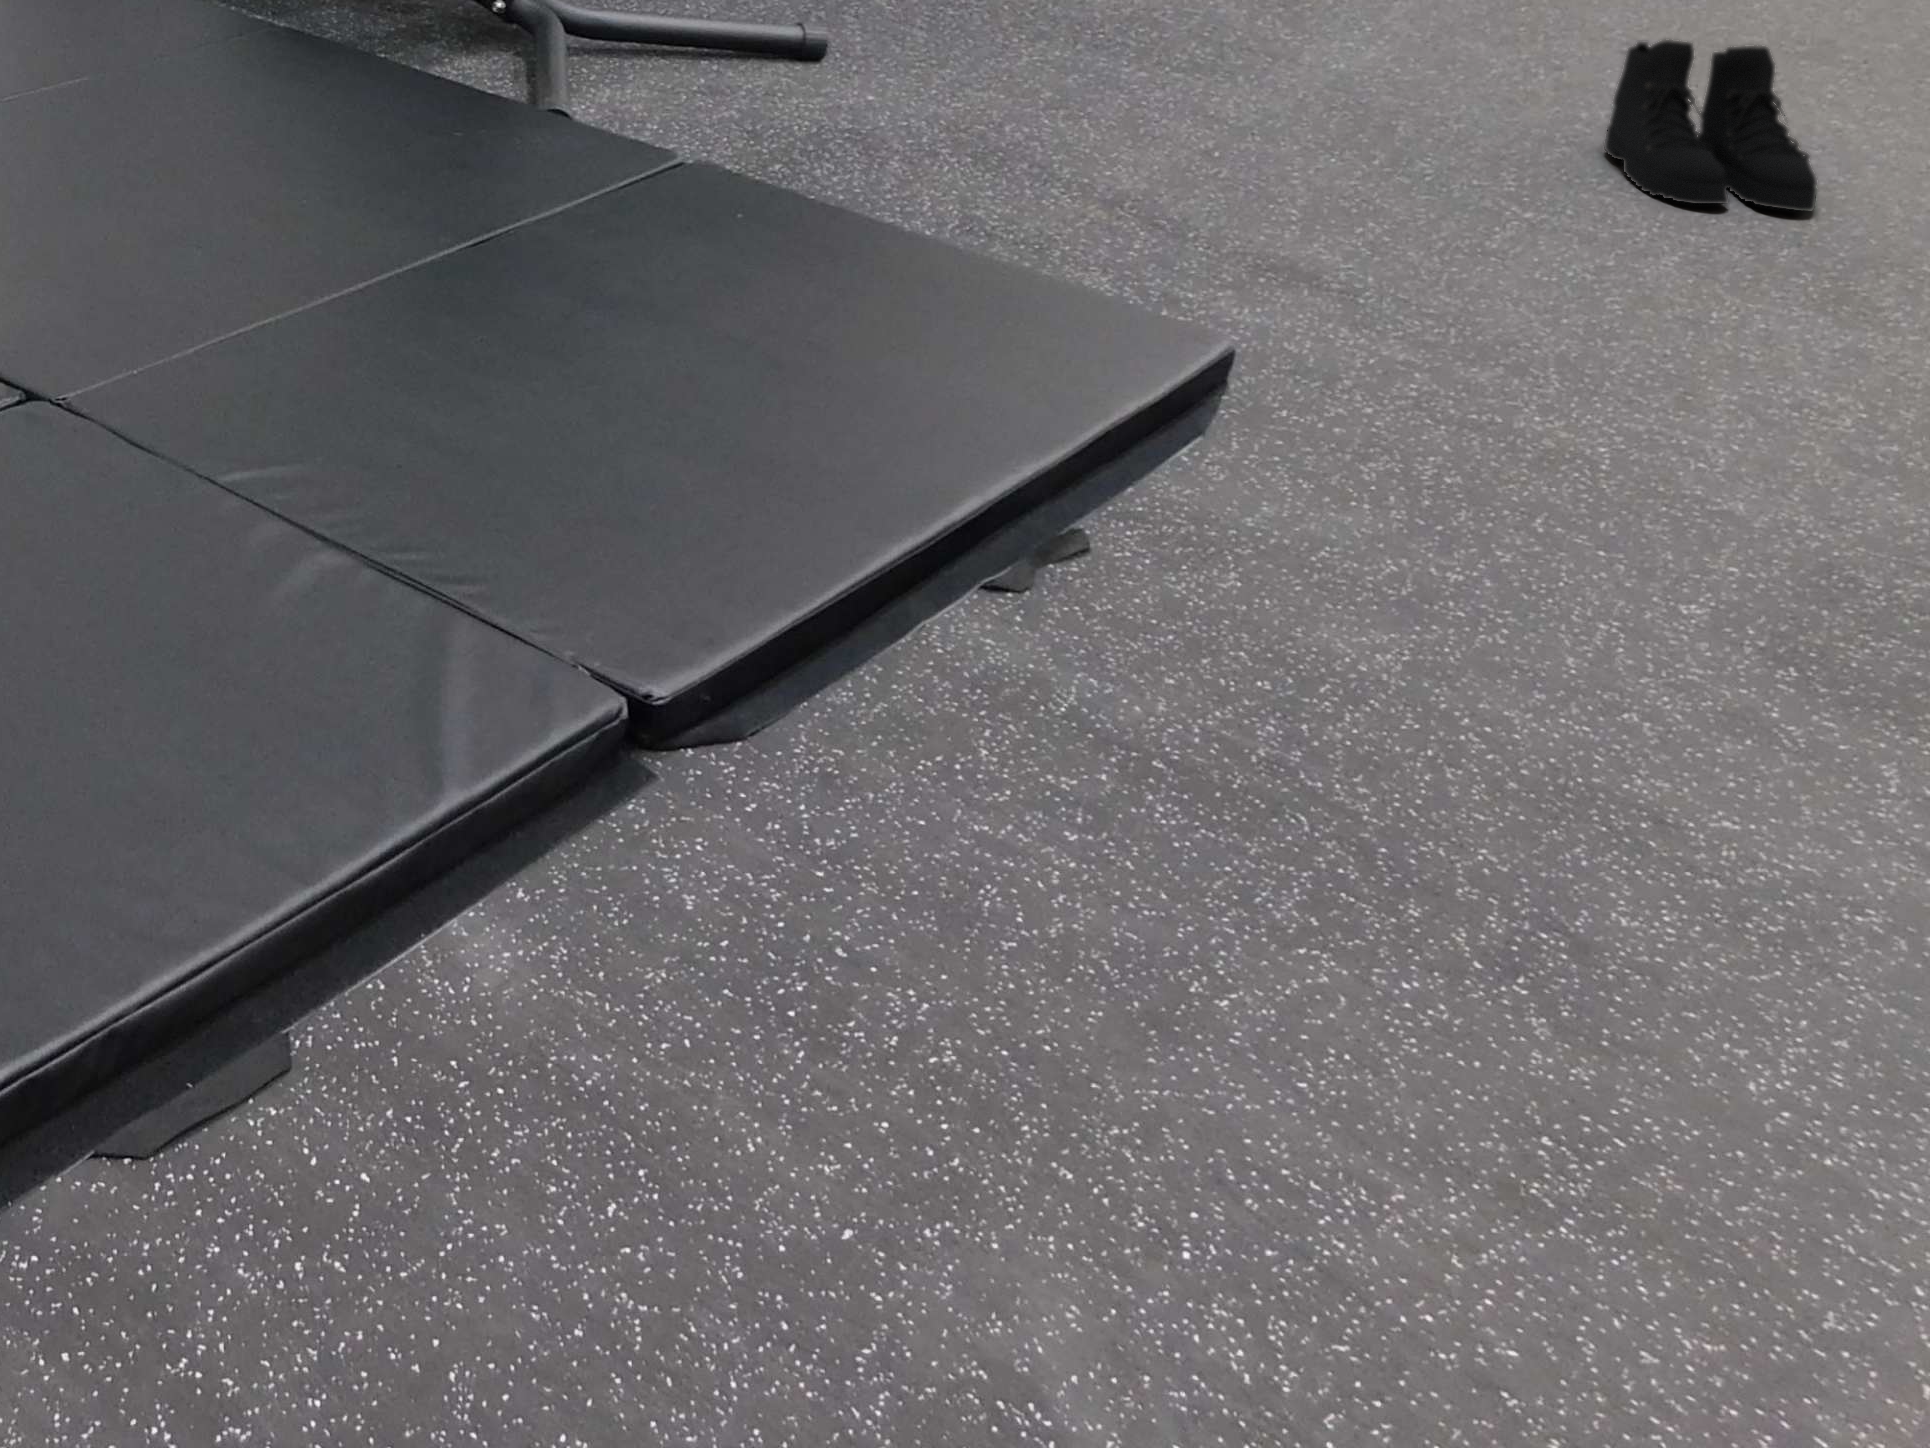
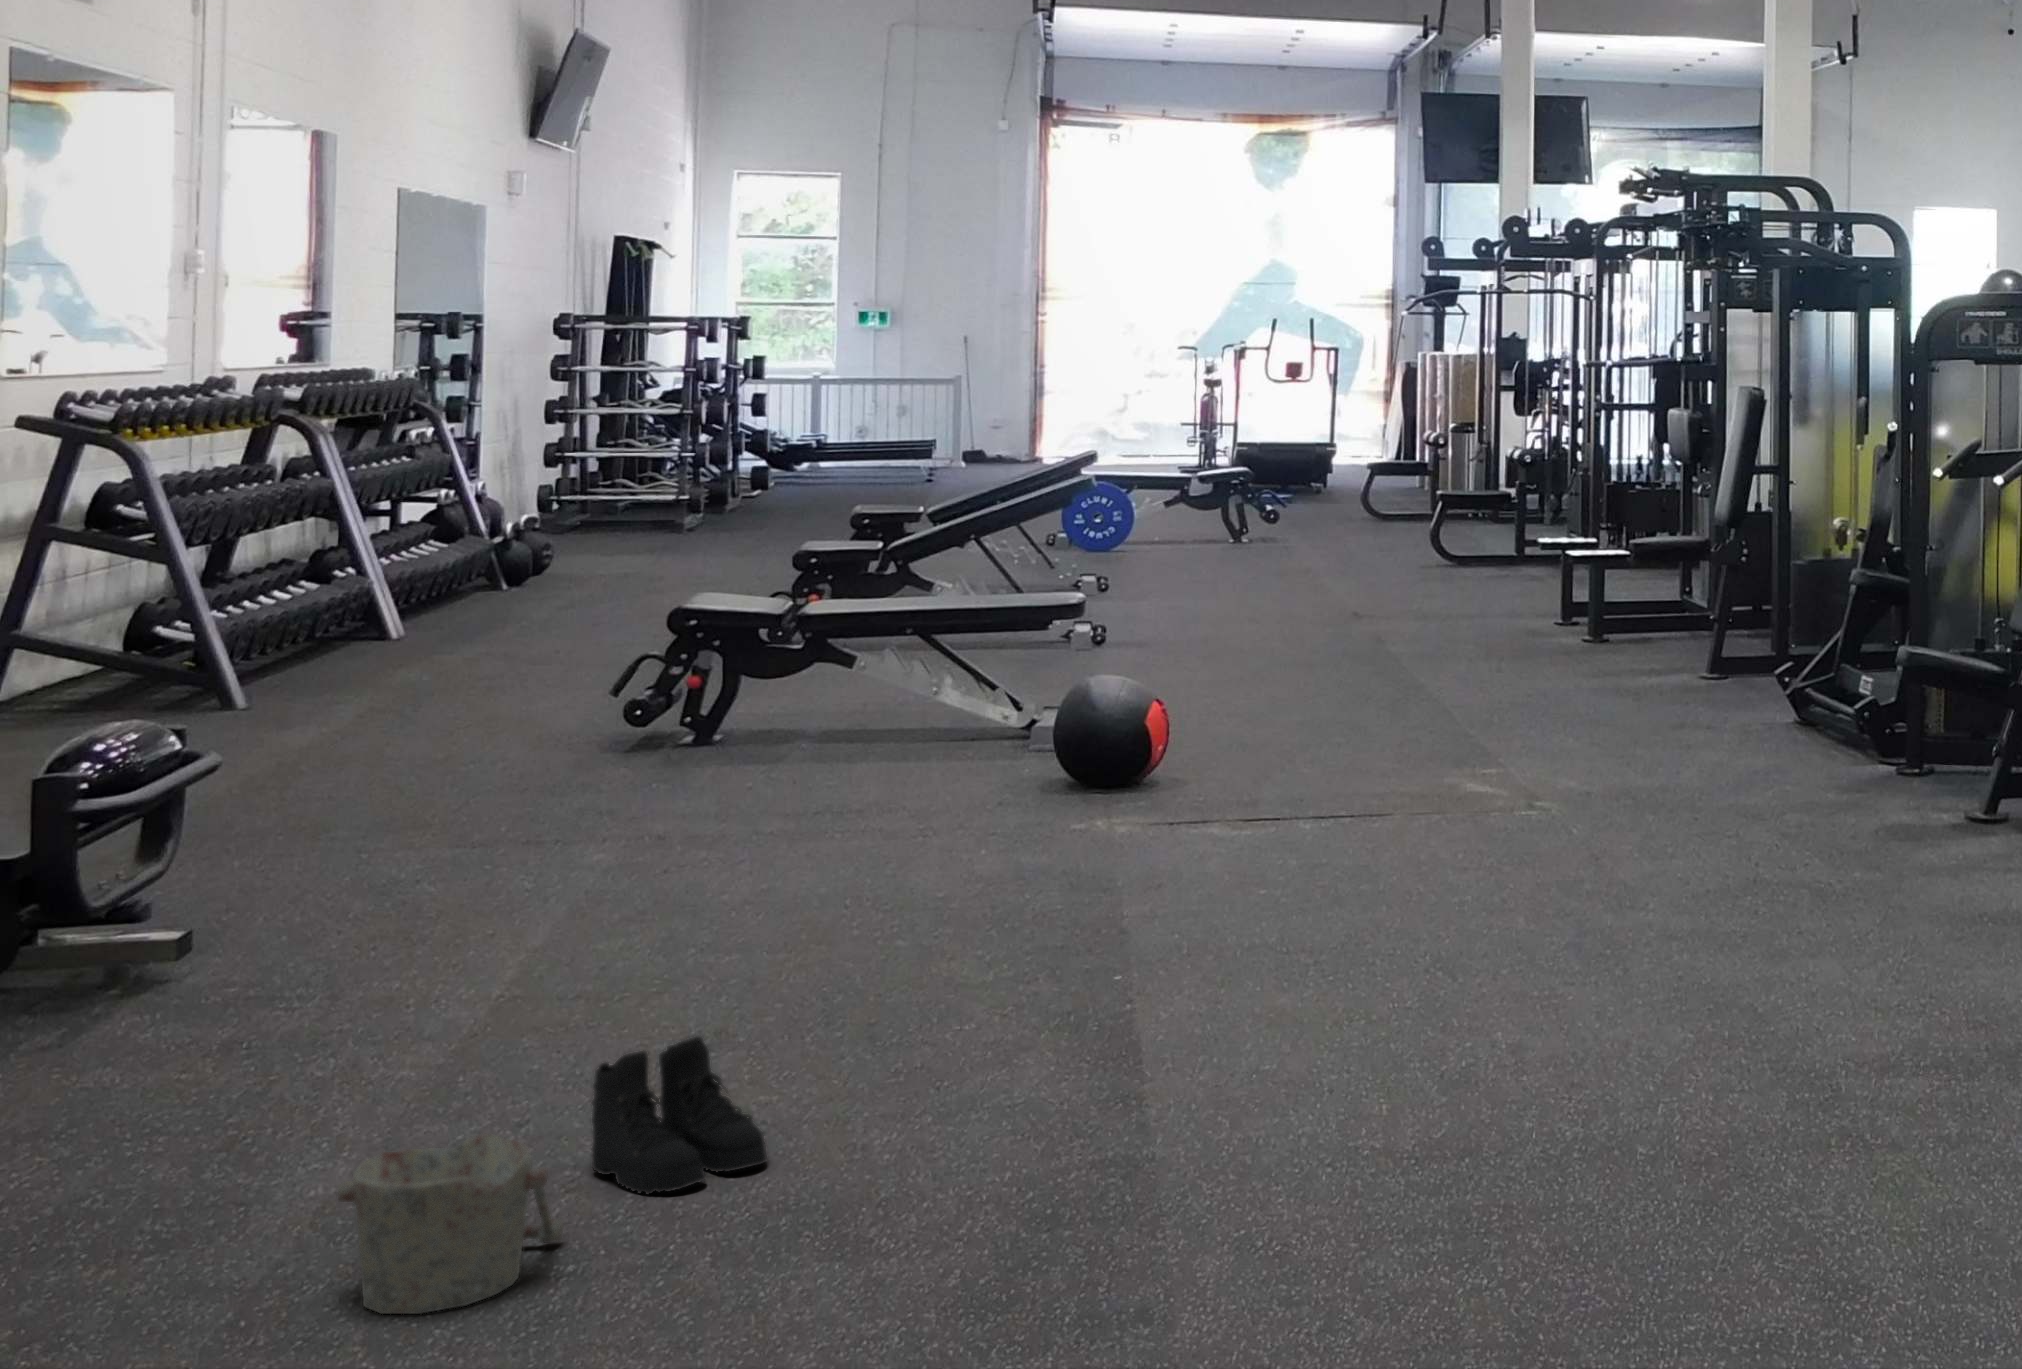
bucket: none [1298,53,1537,234] -> present [338,1133,564,1314]

